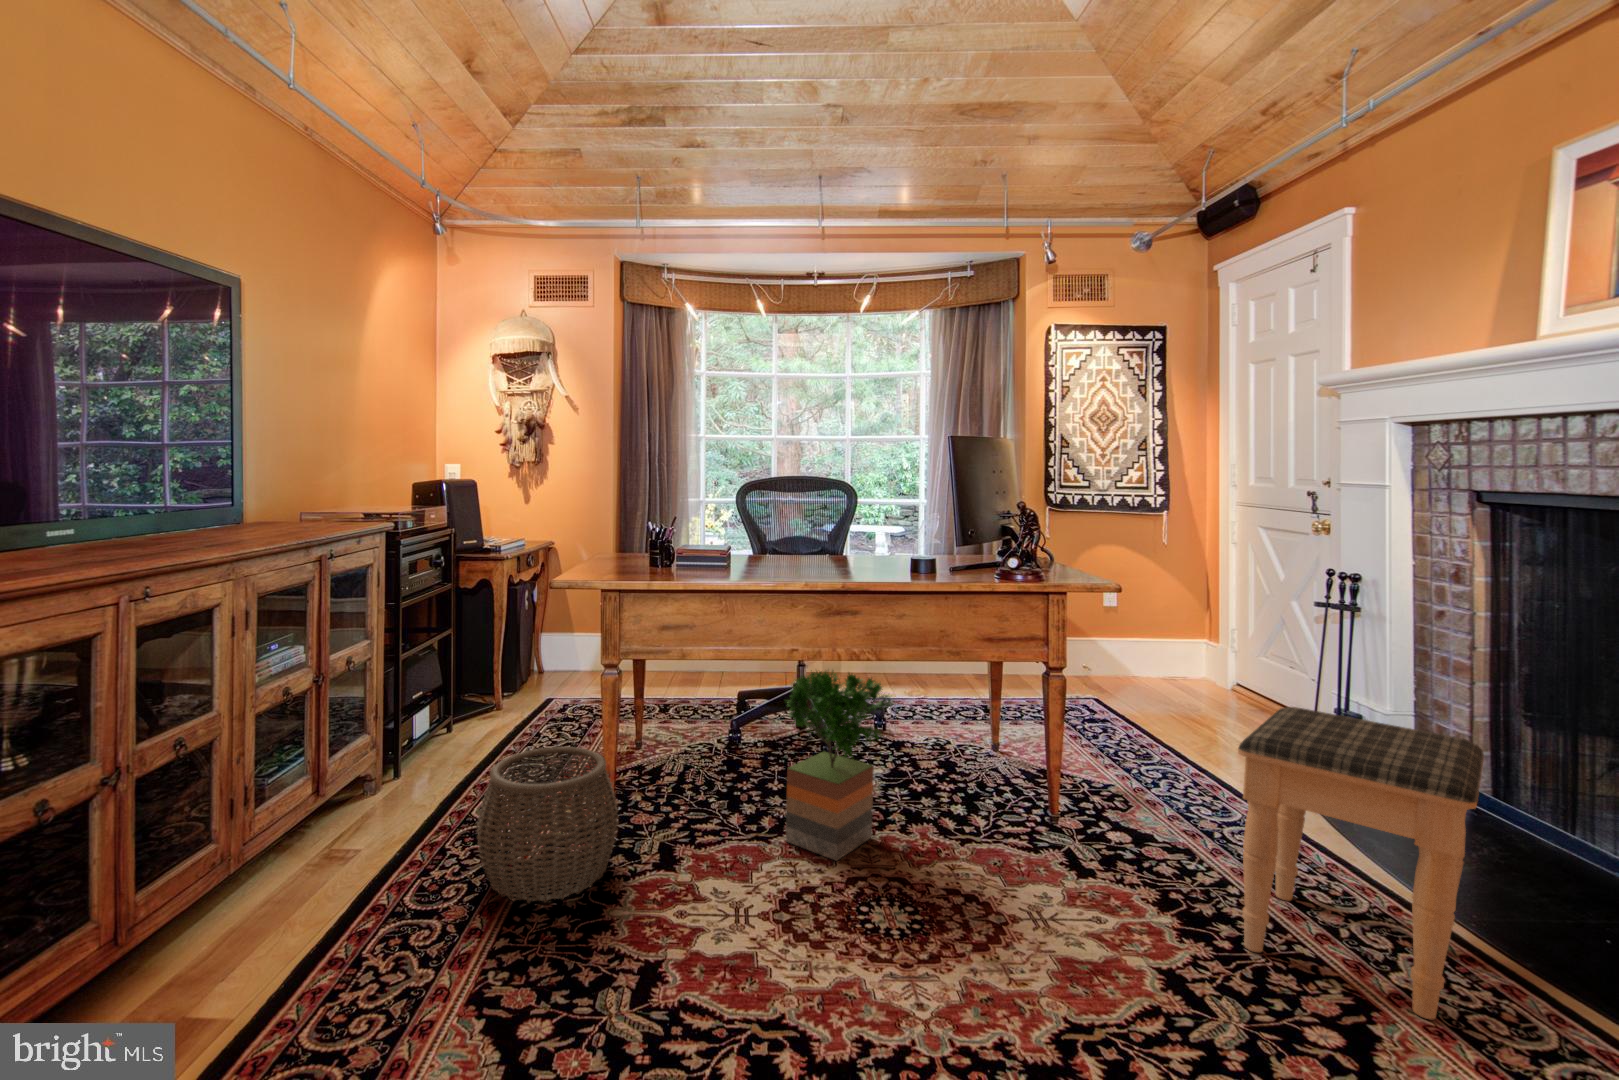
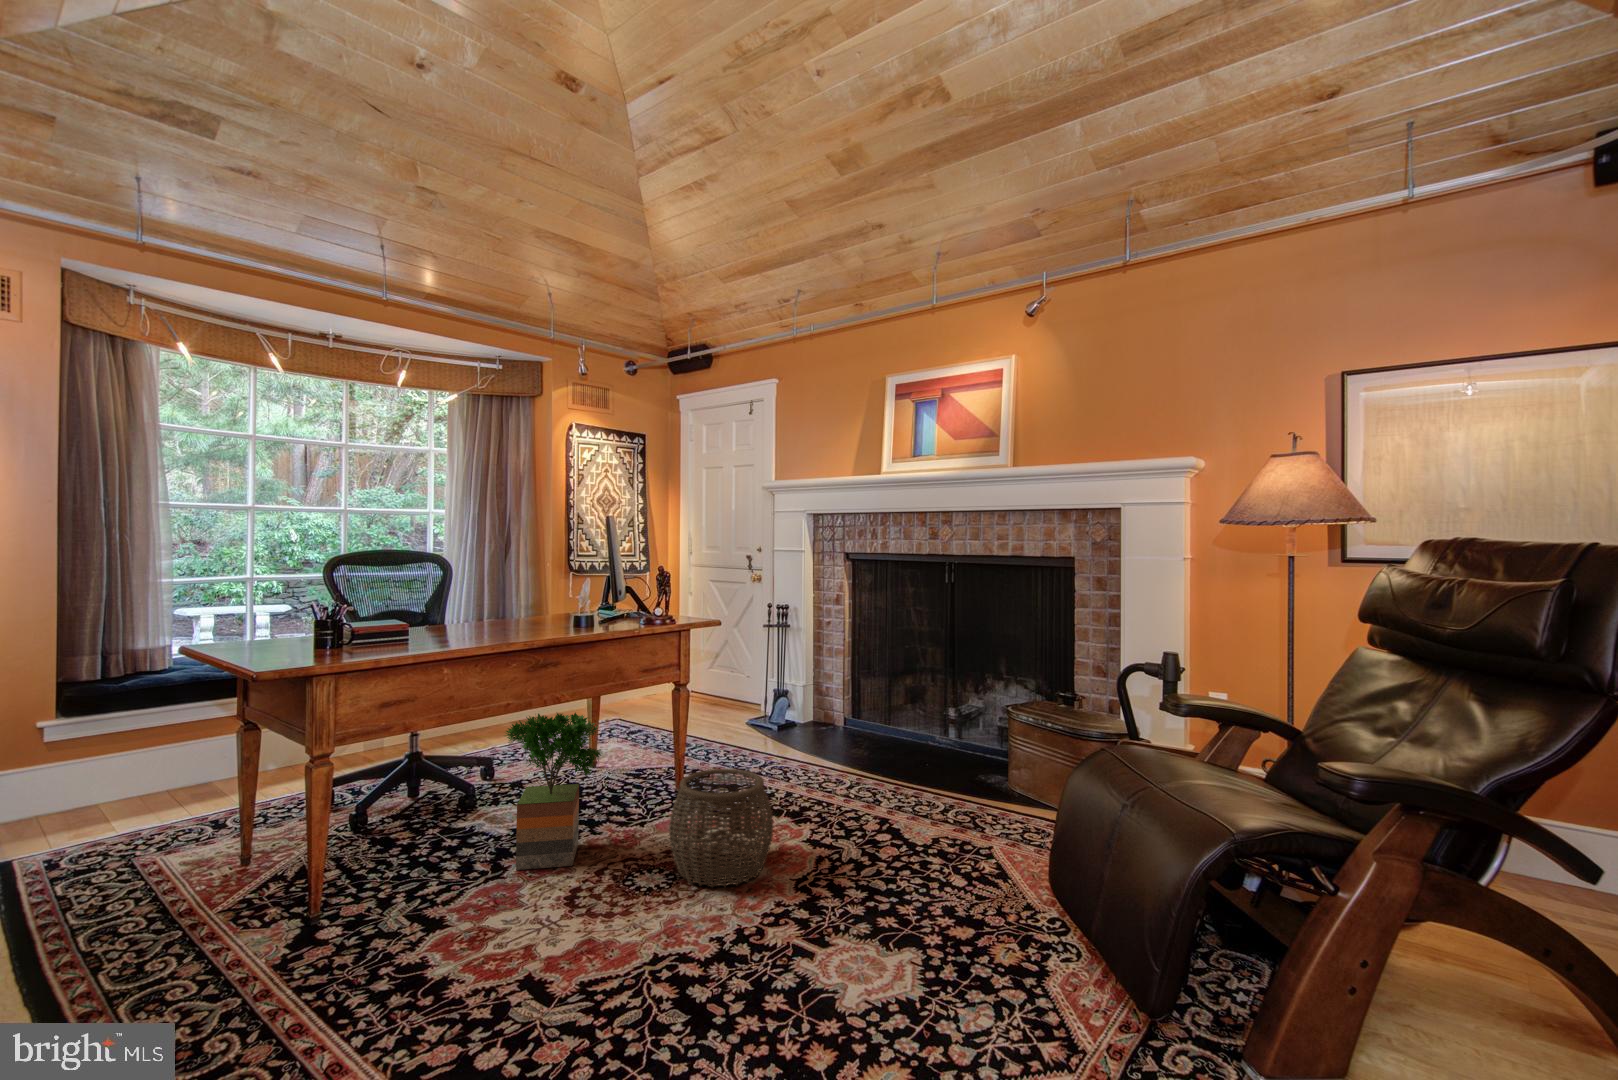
footstool: present [1238,707,1484,1019] -> none [810,680,918,818]
woven basket: present [477,747,619,903] -> present [669,769,774,887]

